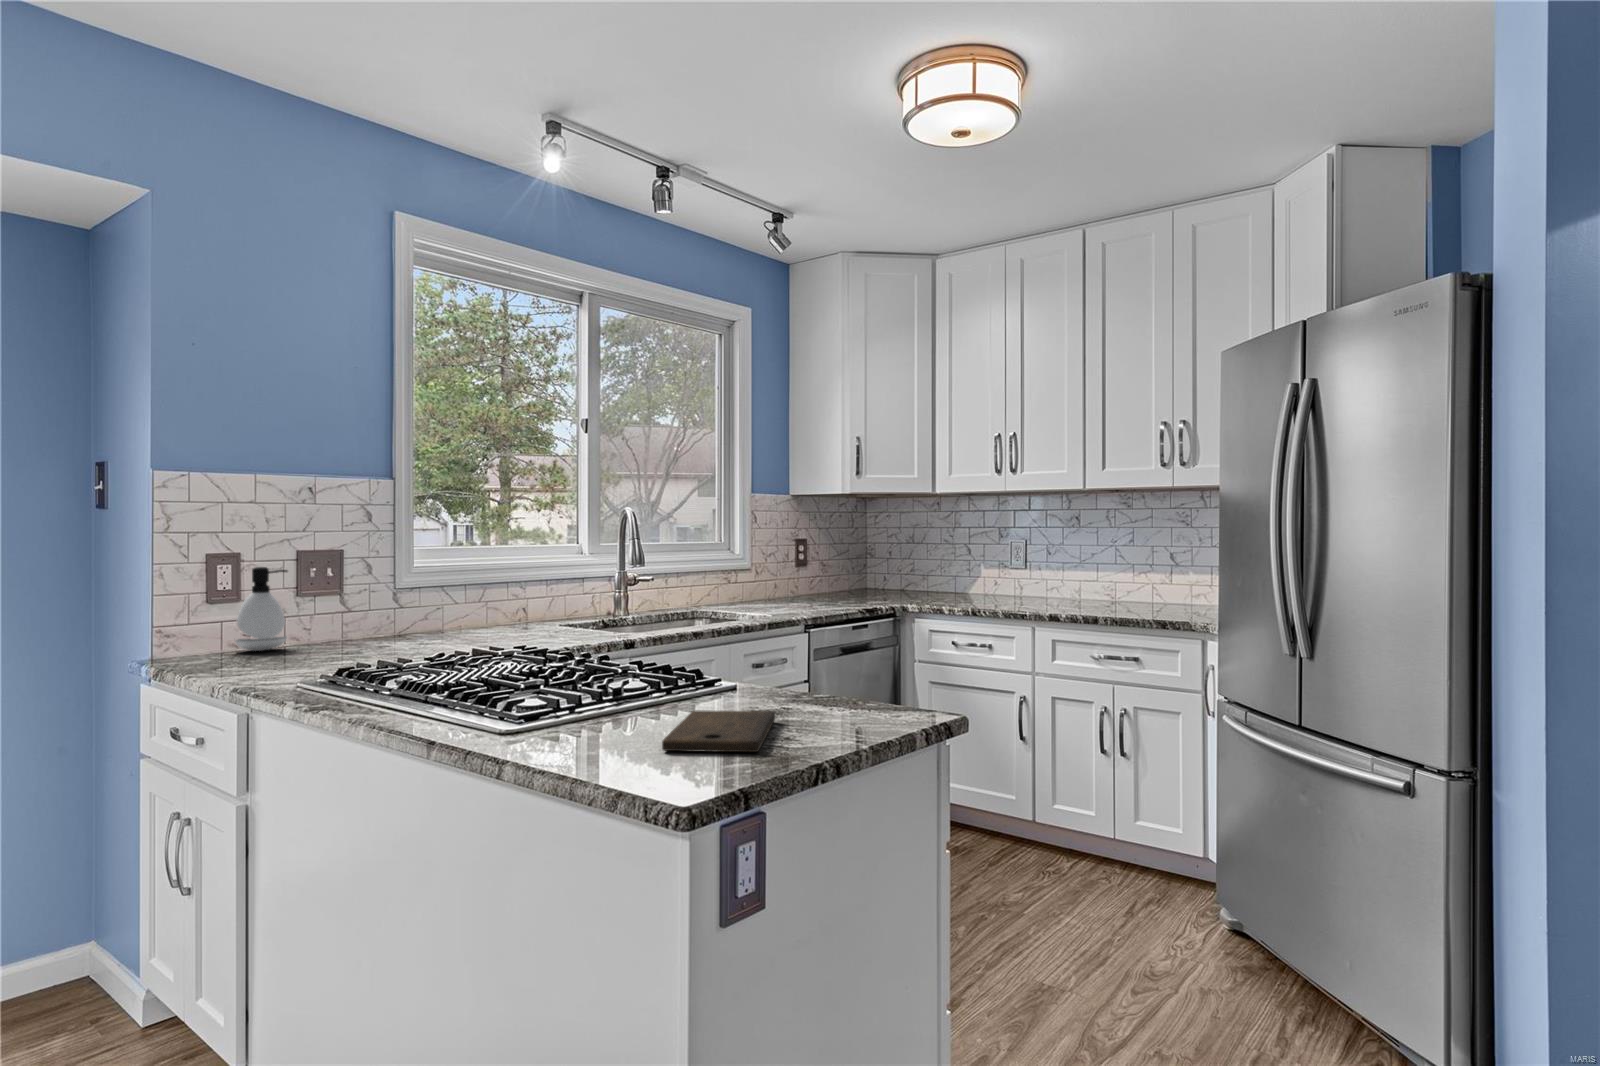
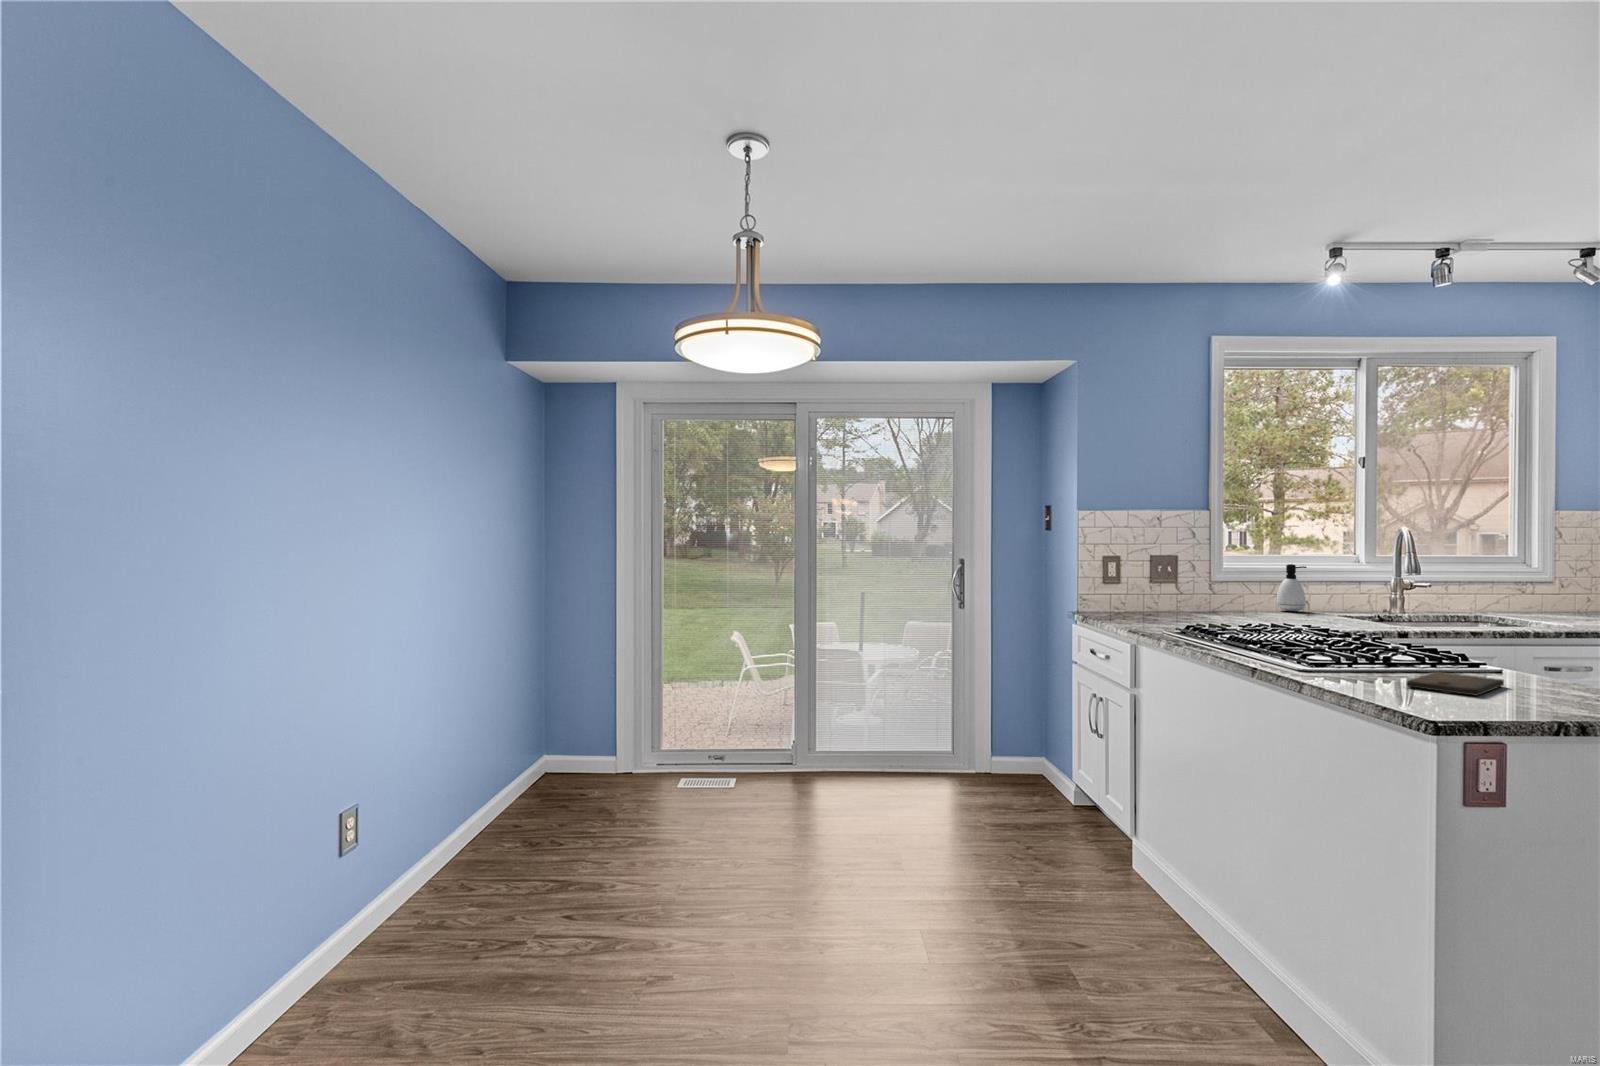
soap dispenser: present [235,567,288,651] -> present [1276,564,1307,611]

